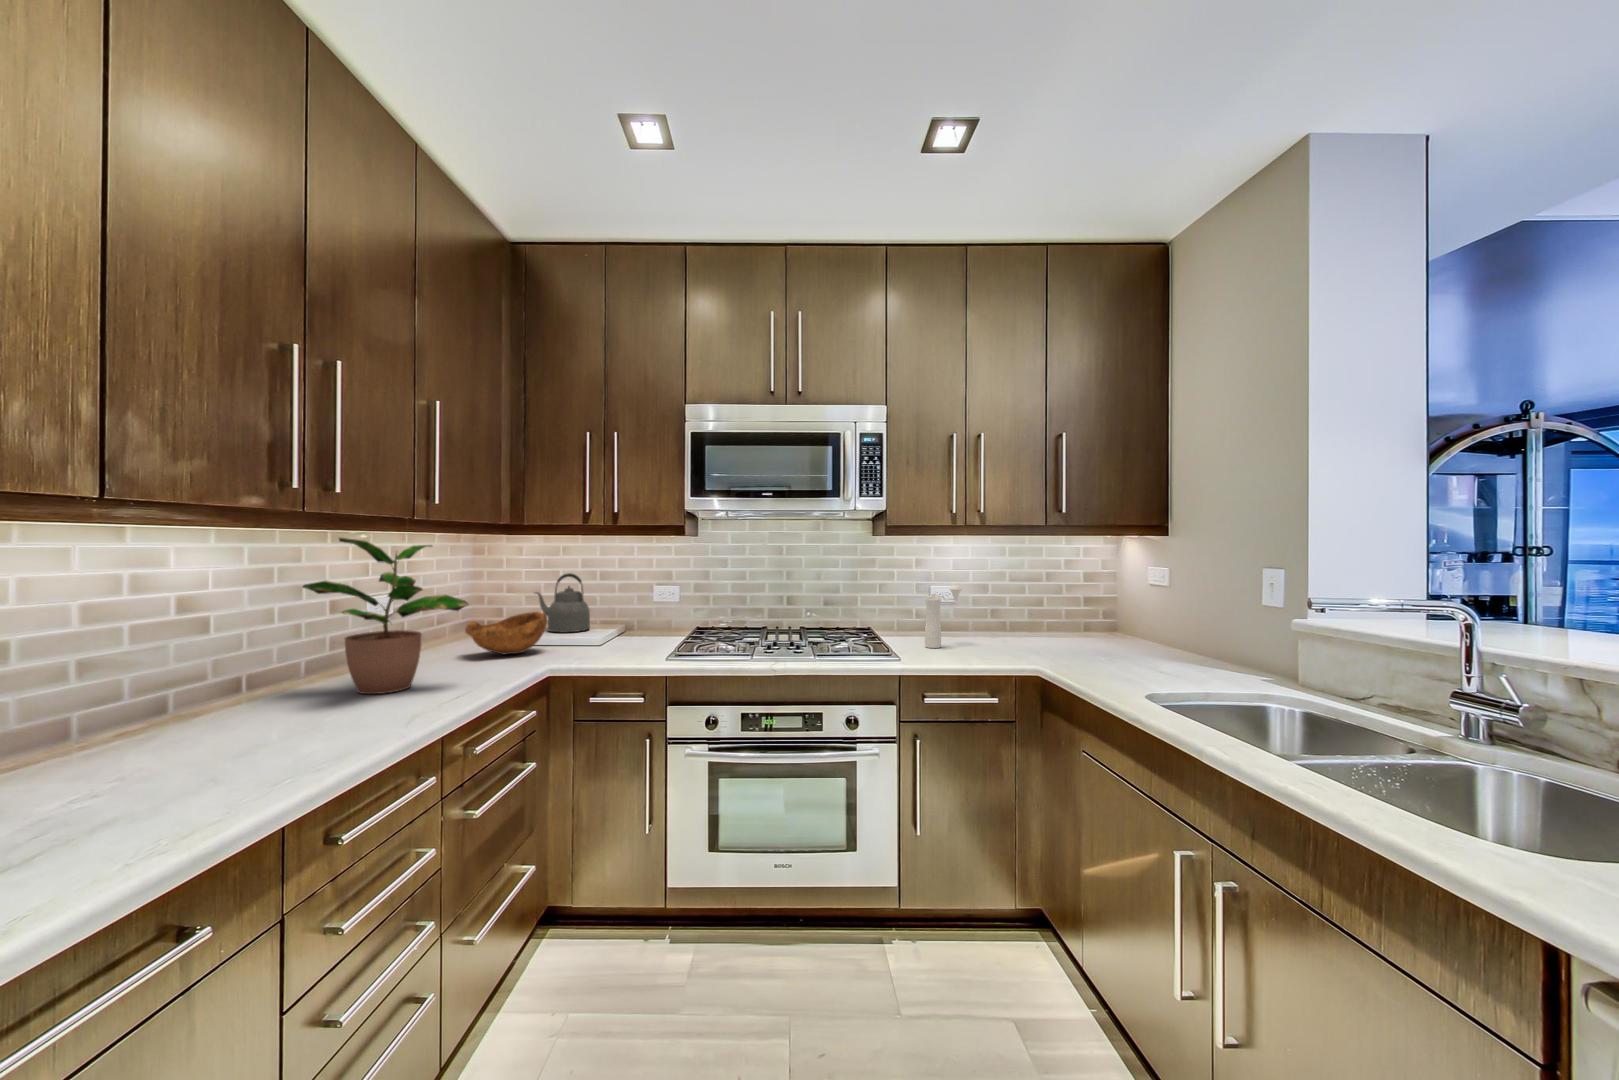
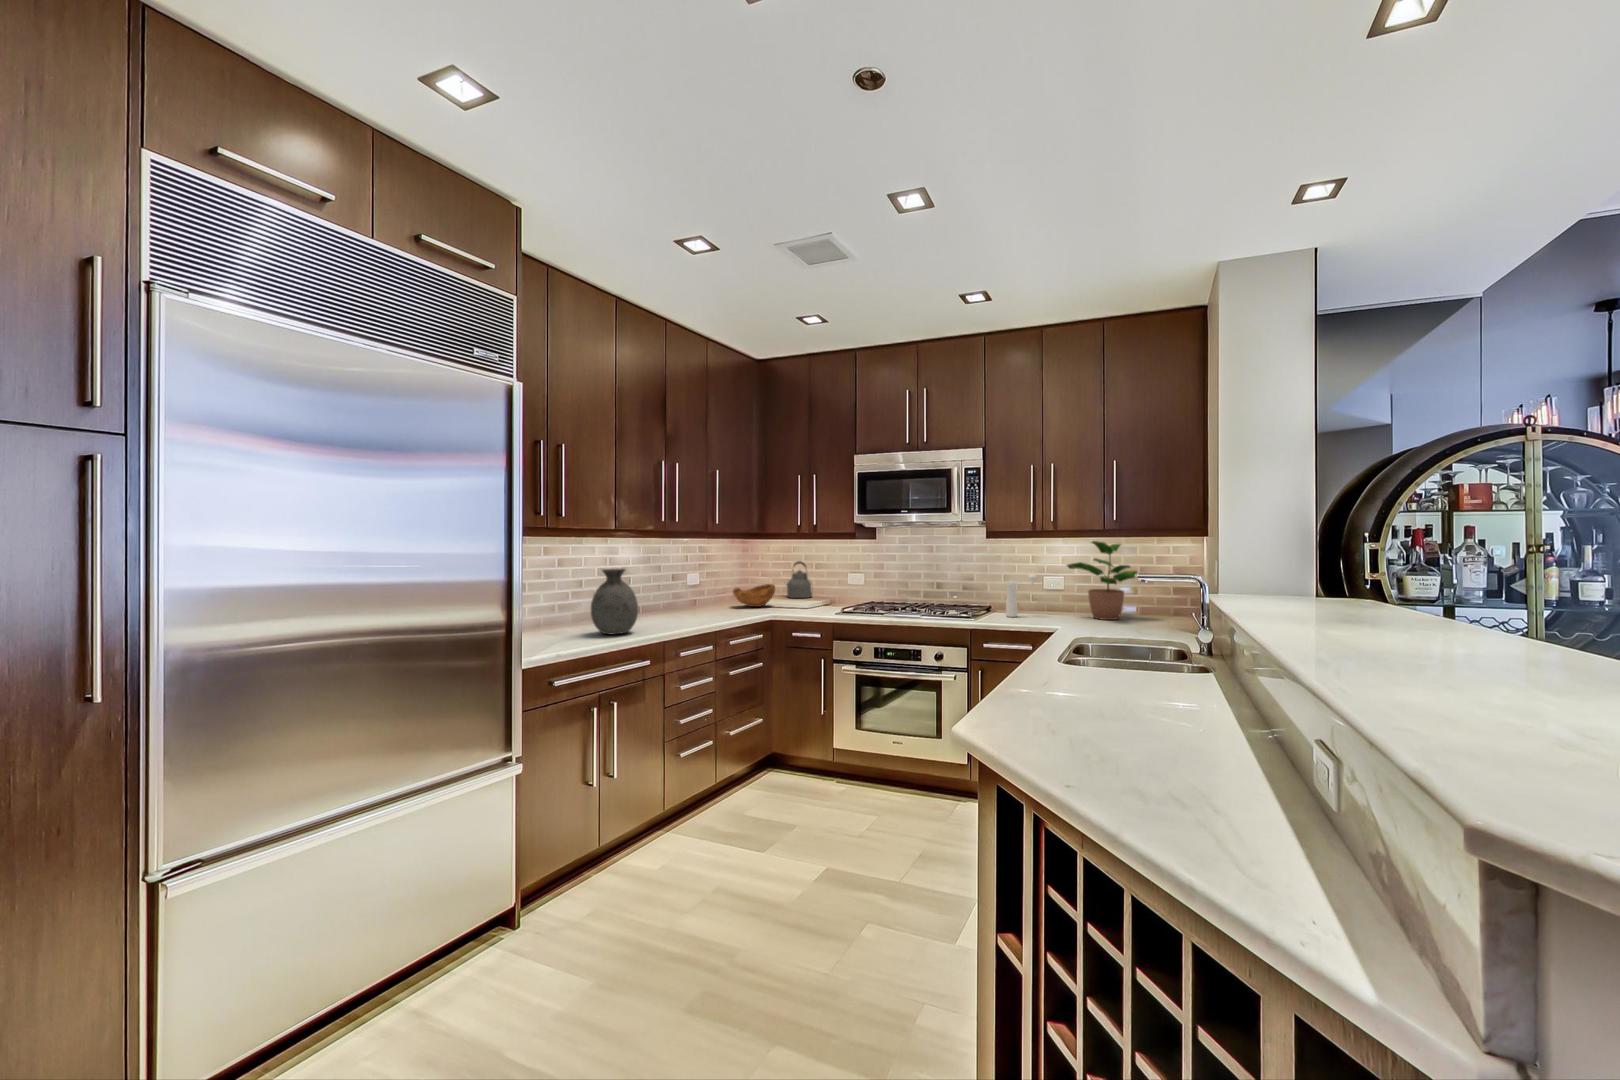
potted plant: present [302,538,468,694] -> present [1067,541,1137,620]
vase: none [95,594,262,775] -> present [591,569,638,634]

